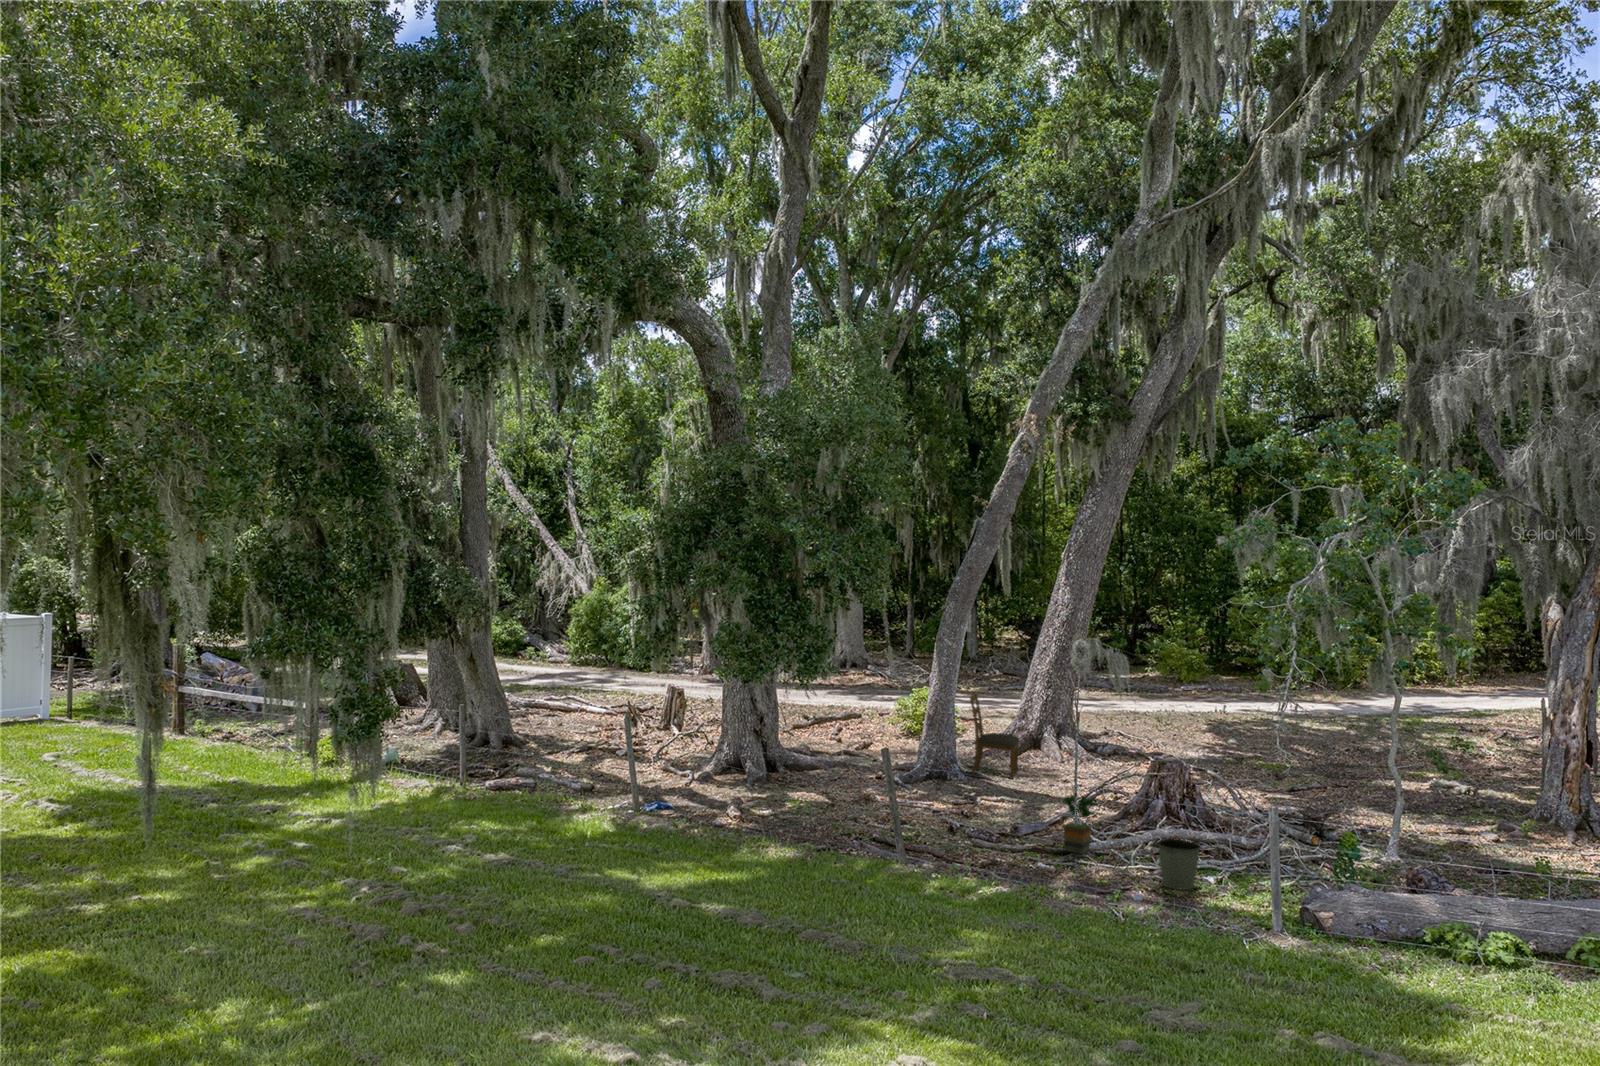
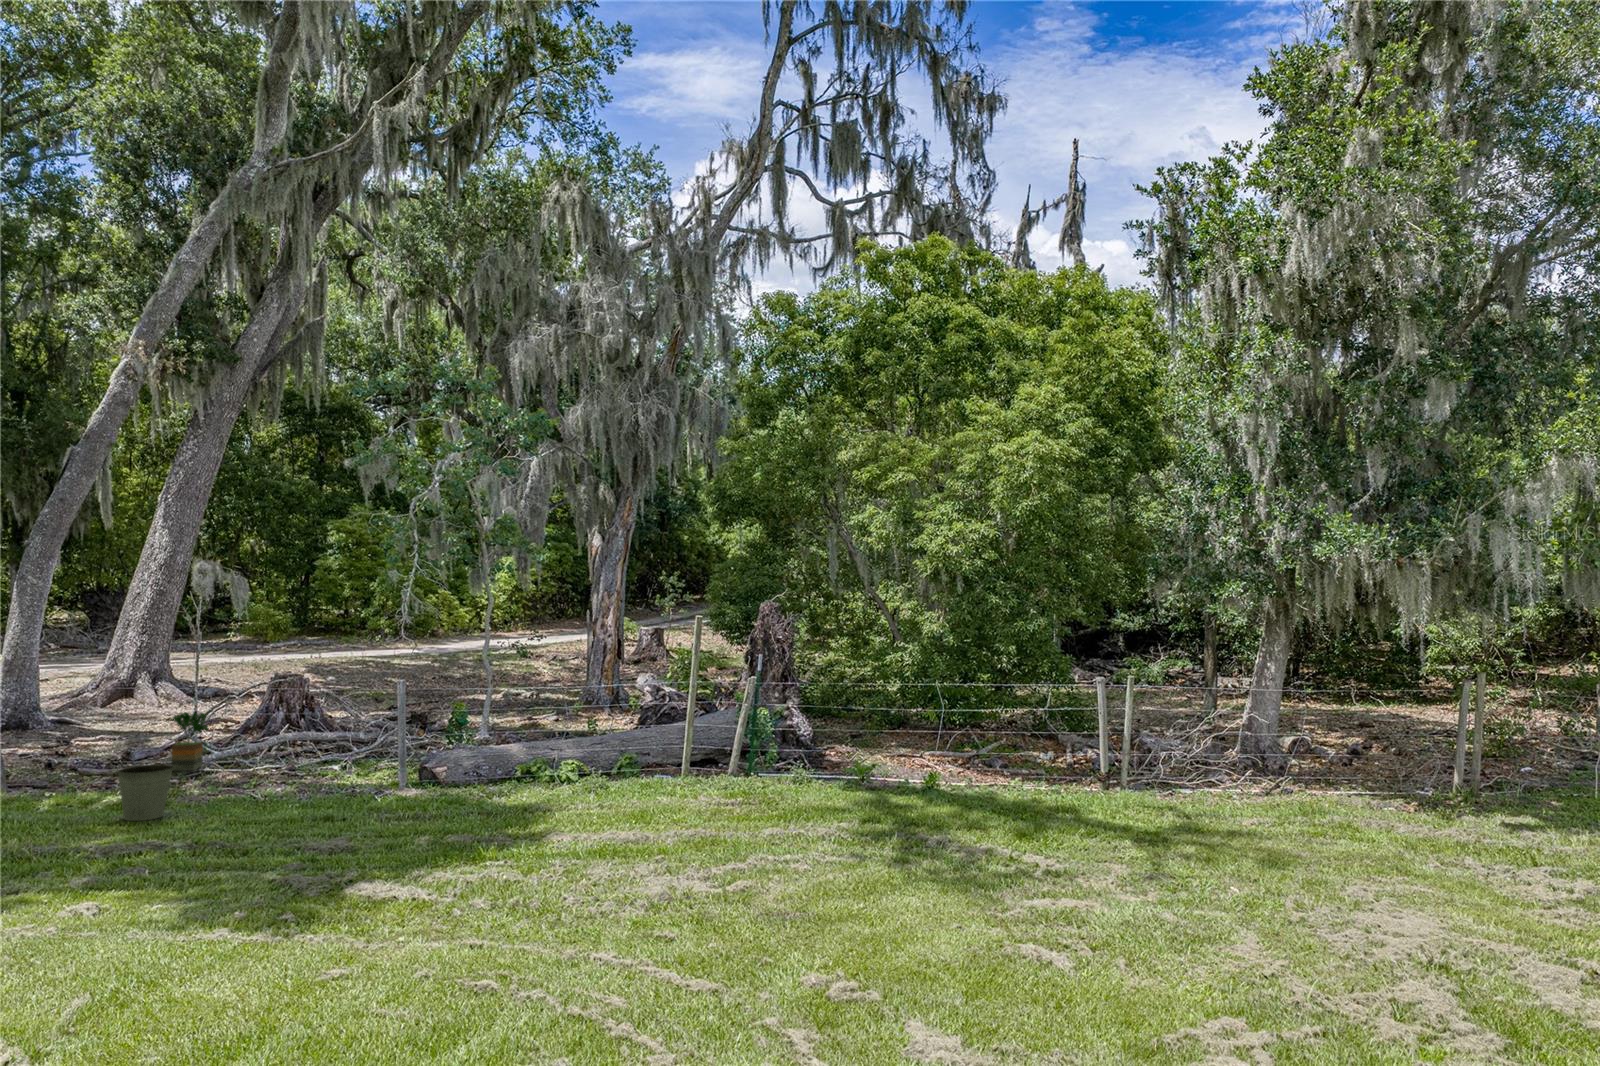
chair: present [970,693,1019,779] -> none [42,640,106,731]
bucket: present [1157,839,1201,890] -> present [117,764,176,821]

